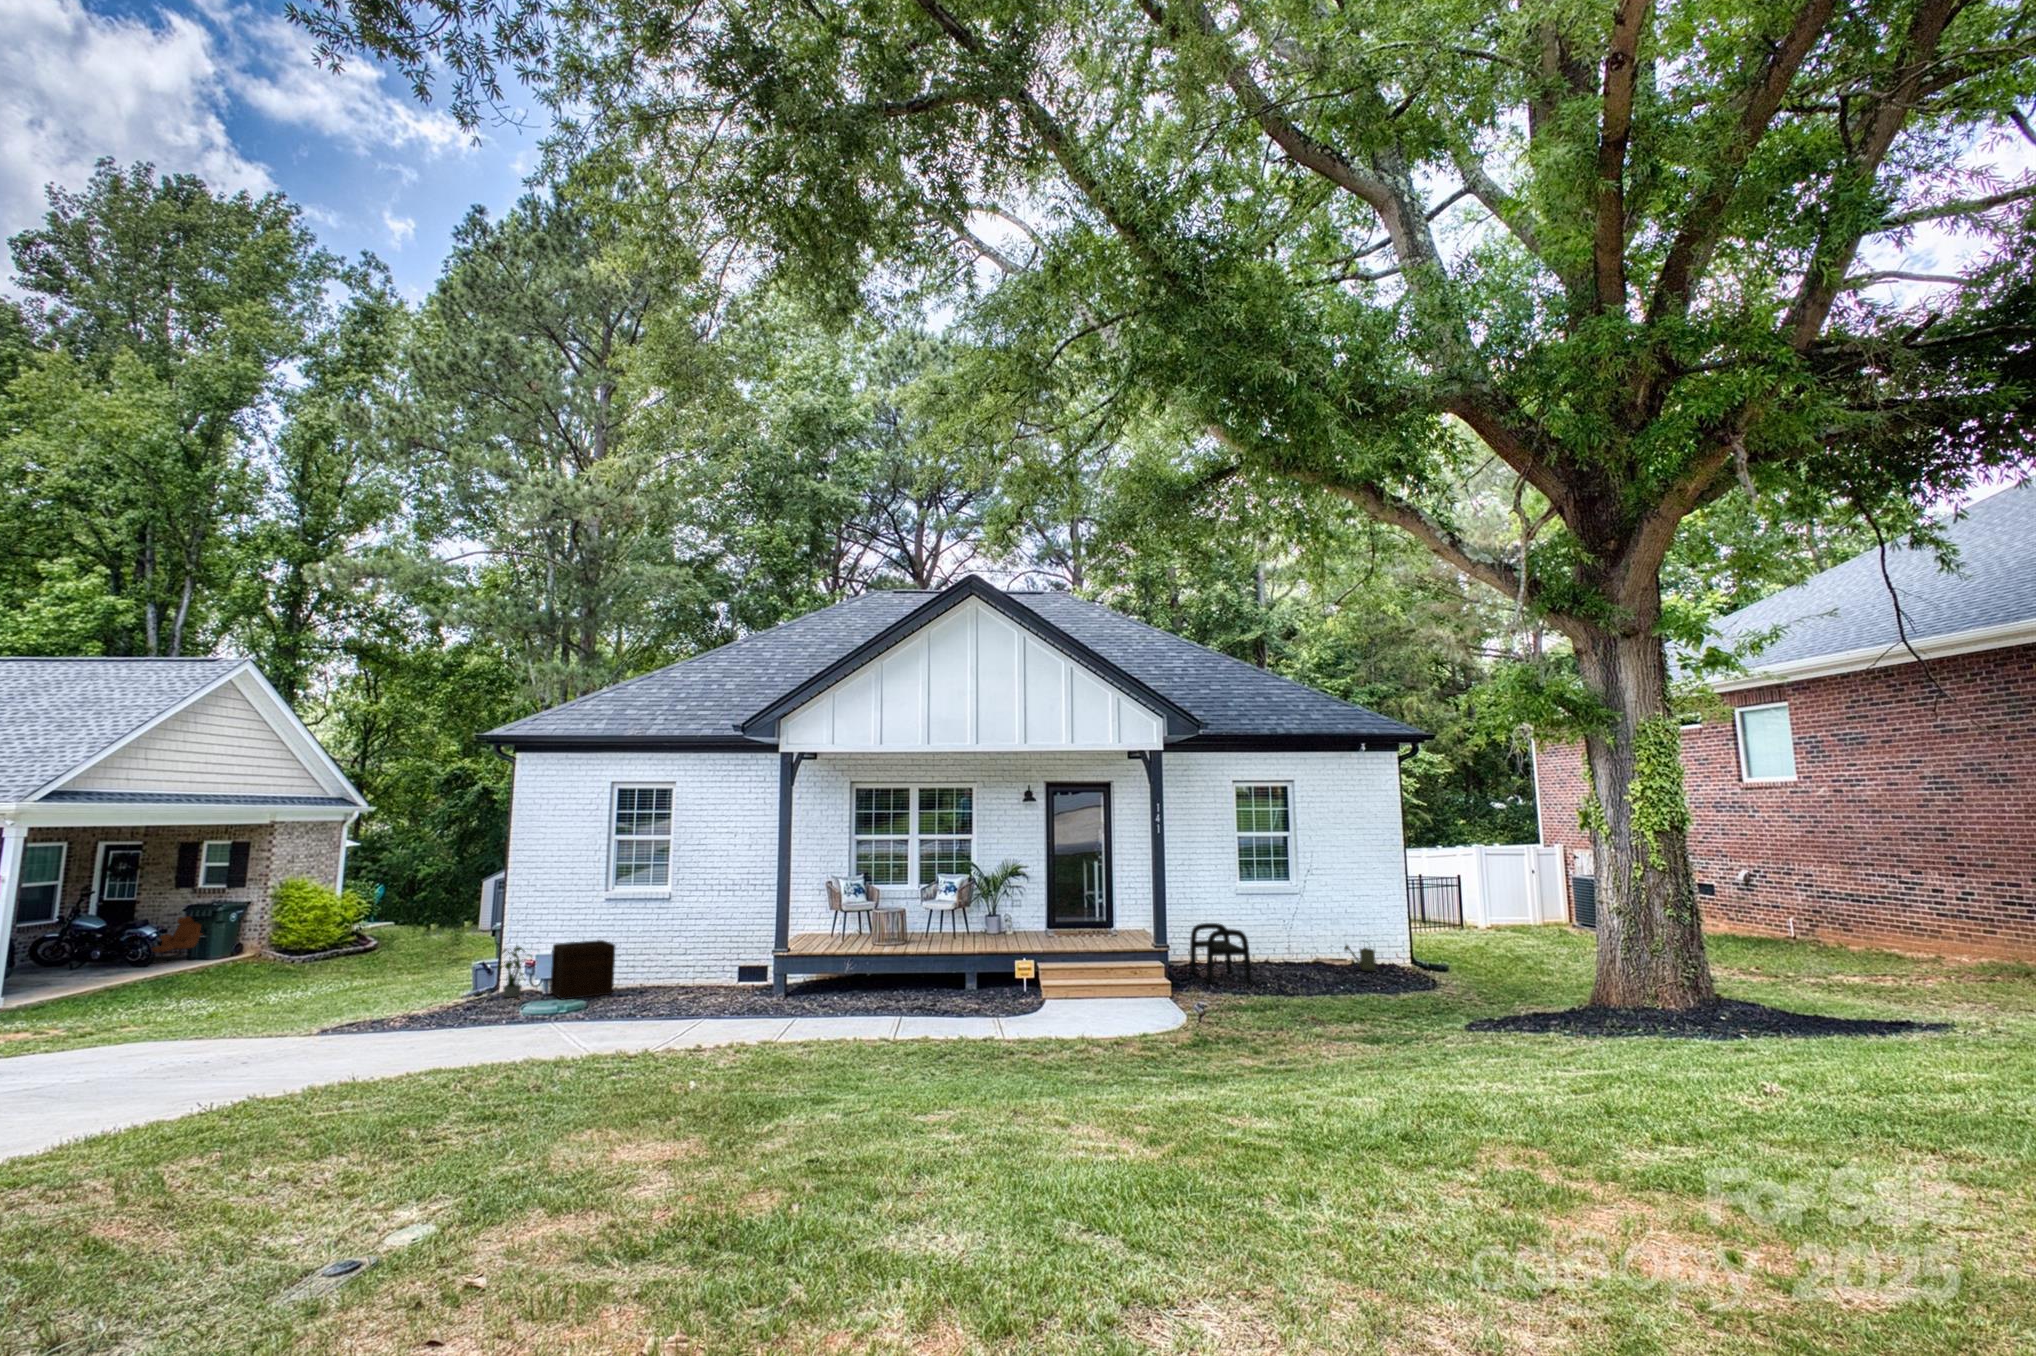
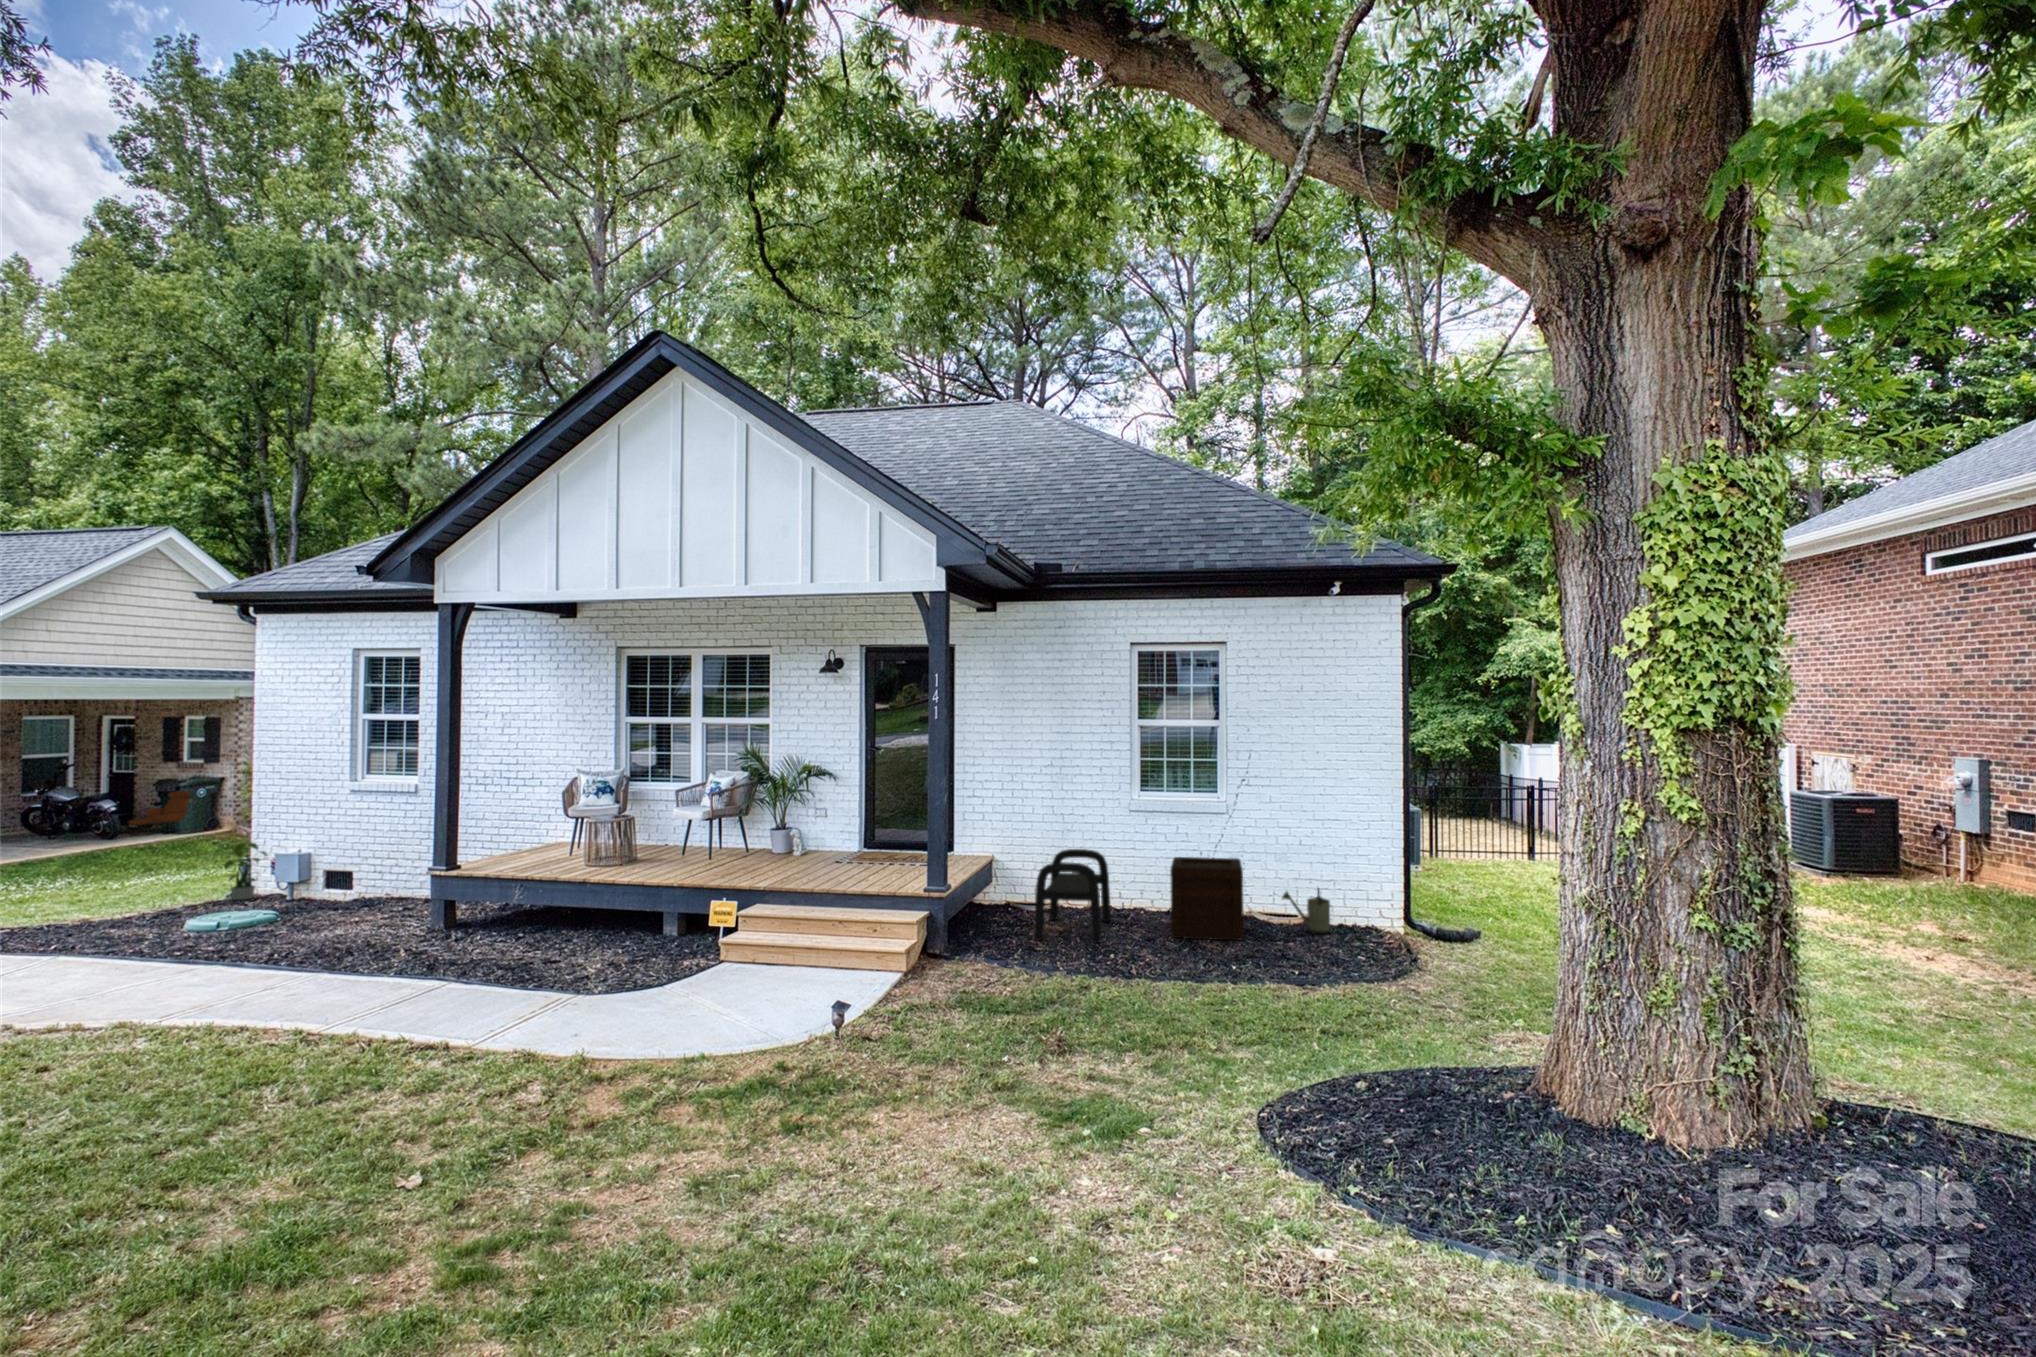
wooden crate: present [550,940,615,999] -> present [1170,857,1244,941]

